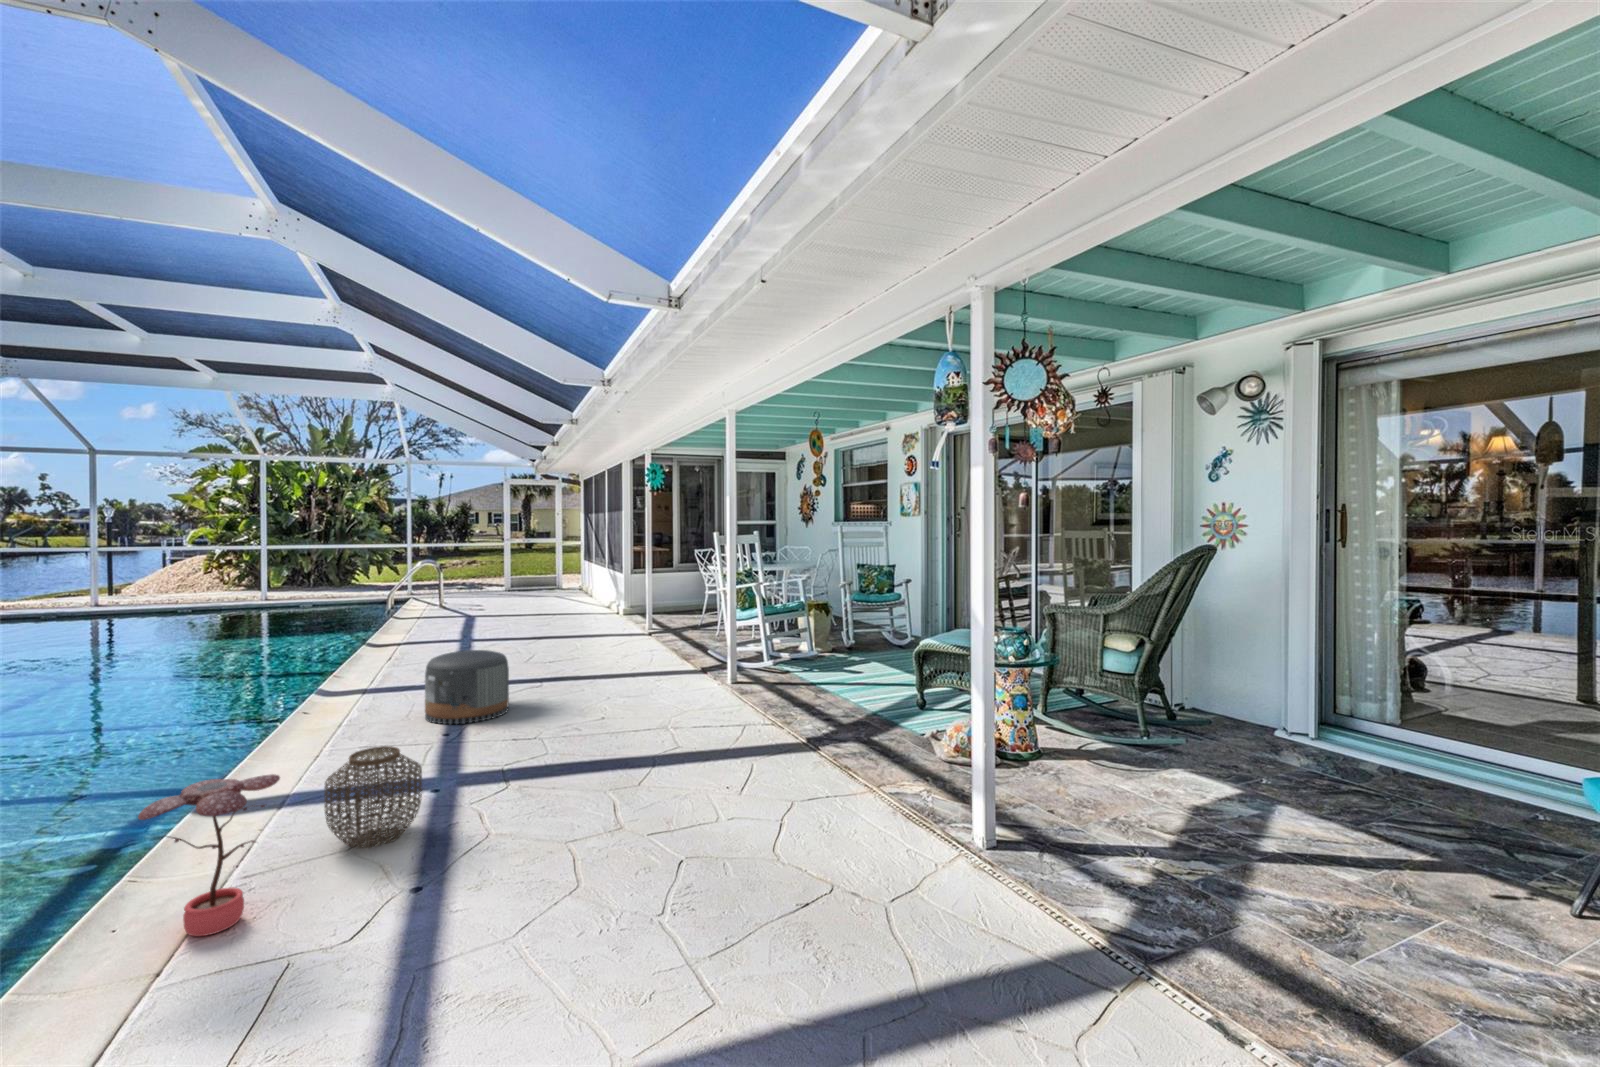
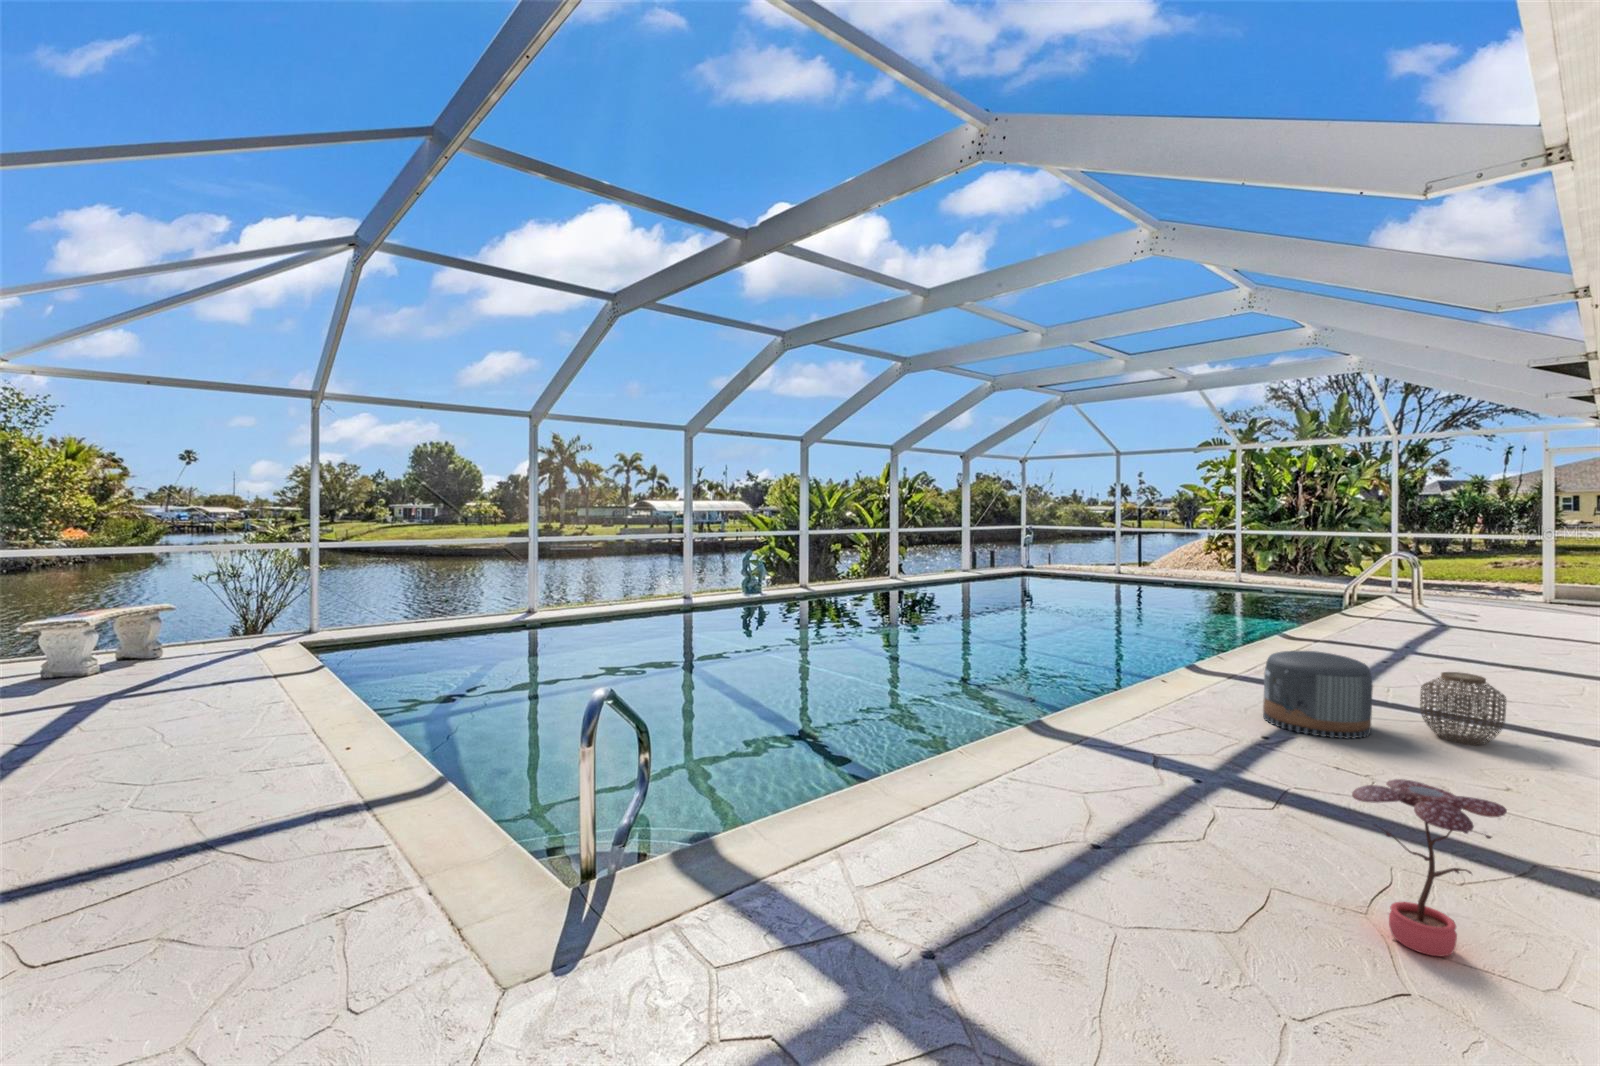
woven basket: present [324,746,422,848] -> present [1420,672,1506,745]
potted plant: present [138,774,280,936] -> present [1352,779,1507,956]

